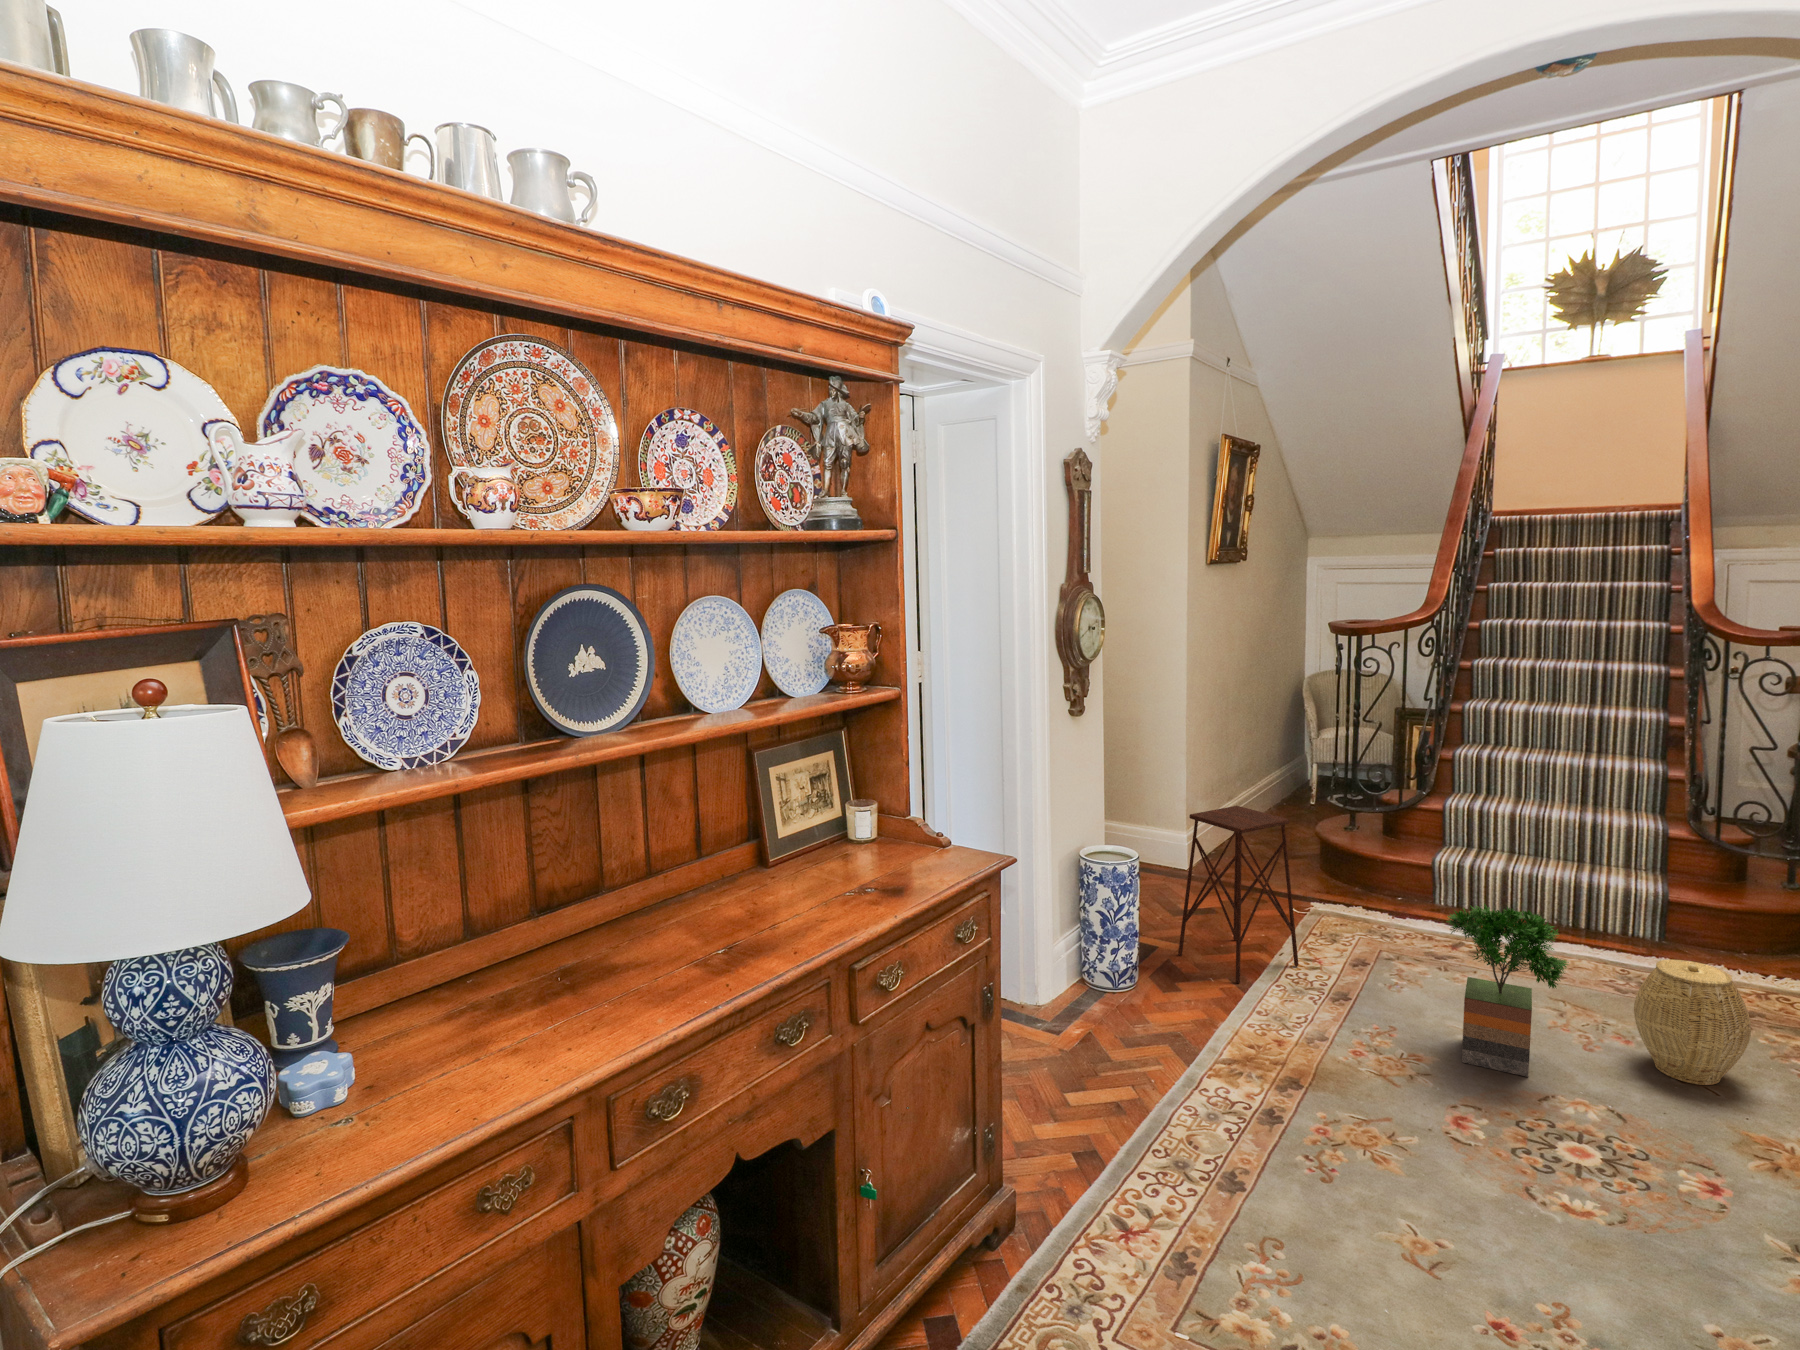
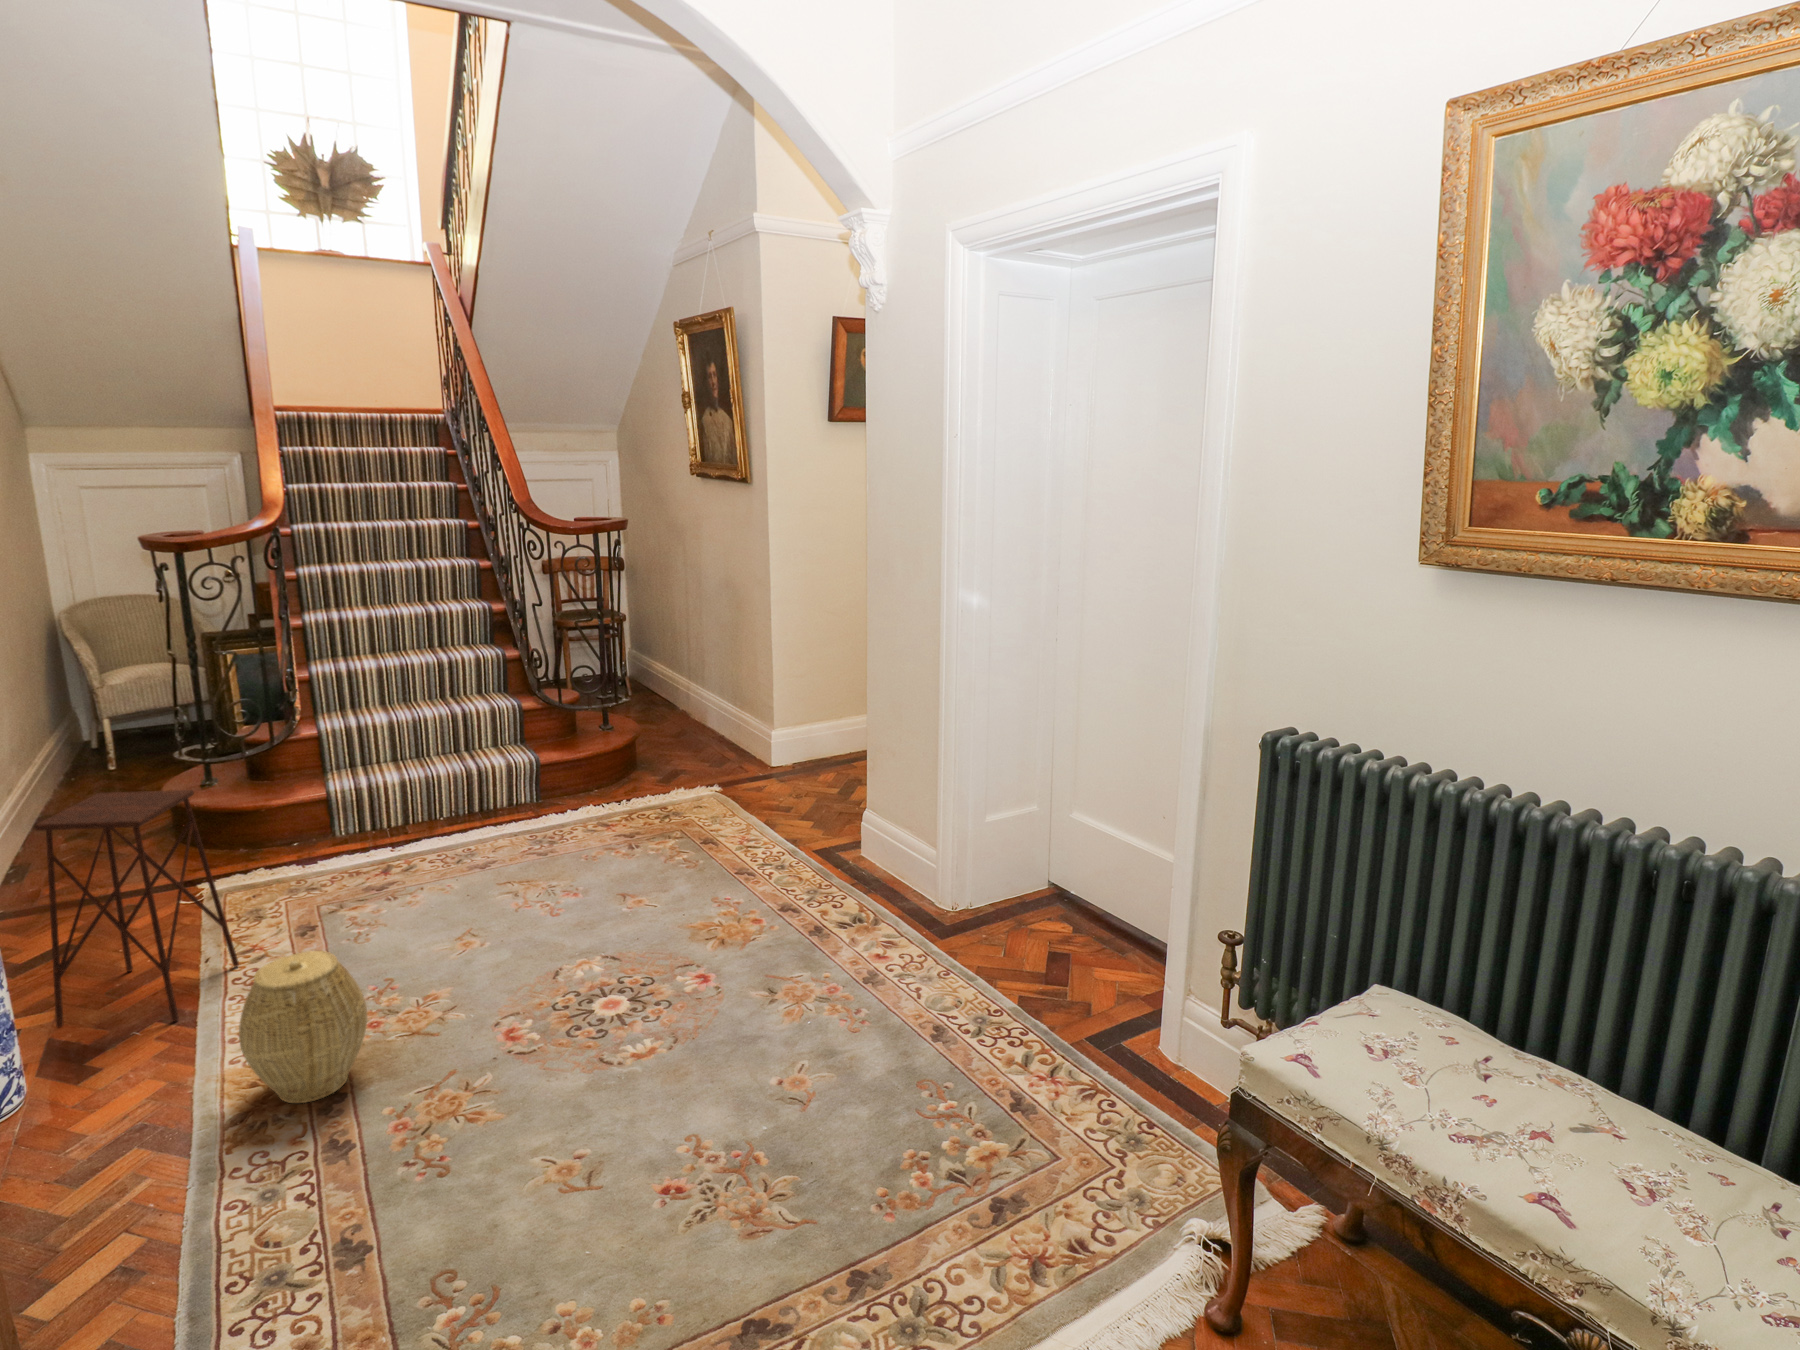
potted tree: present [1447,904,1568,1077] -> none [428,806,553,980]
woven basket: present [1634,959,1751,1085] -> present [239,951,367,1103]

